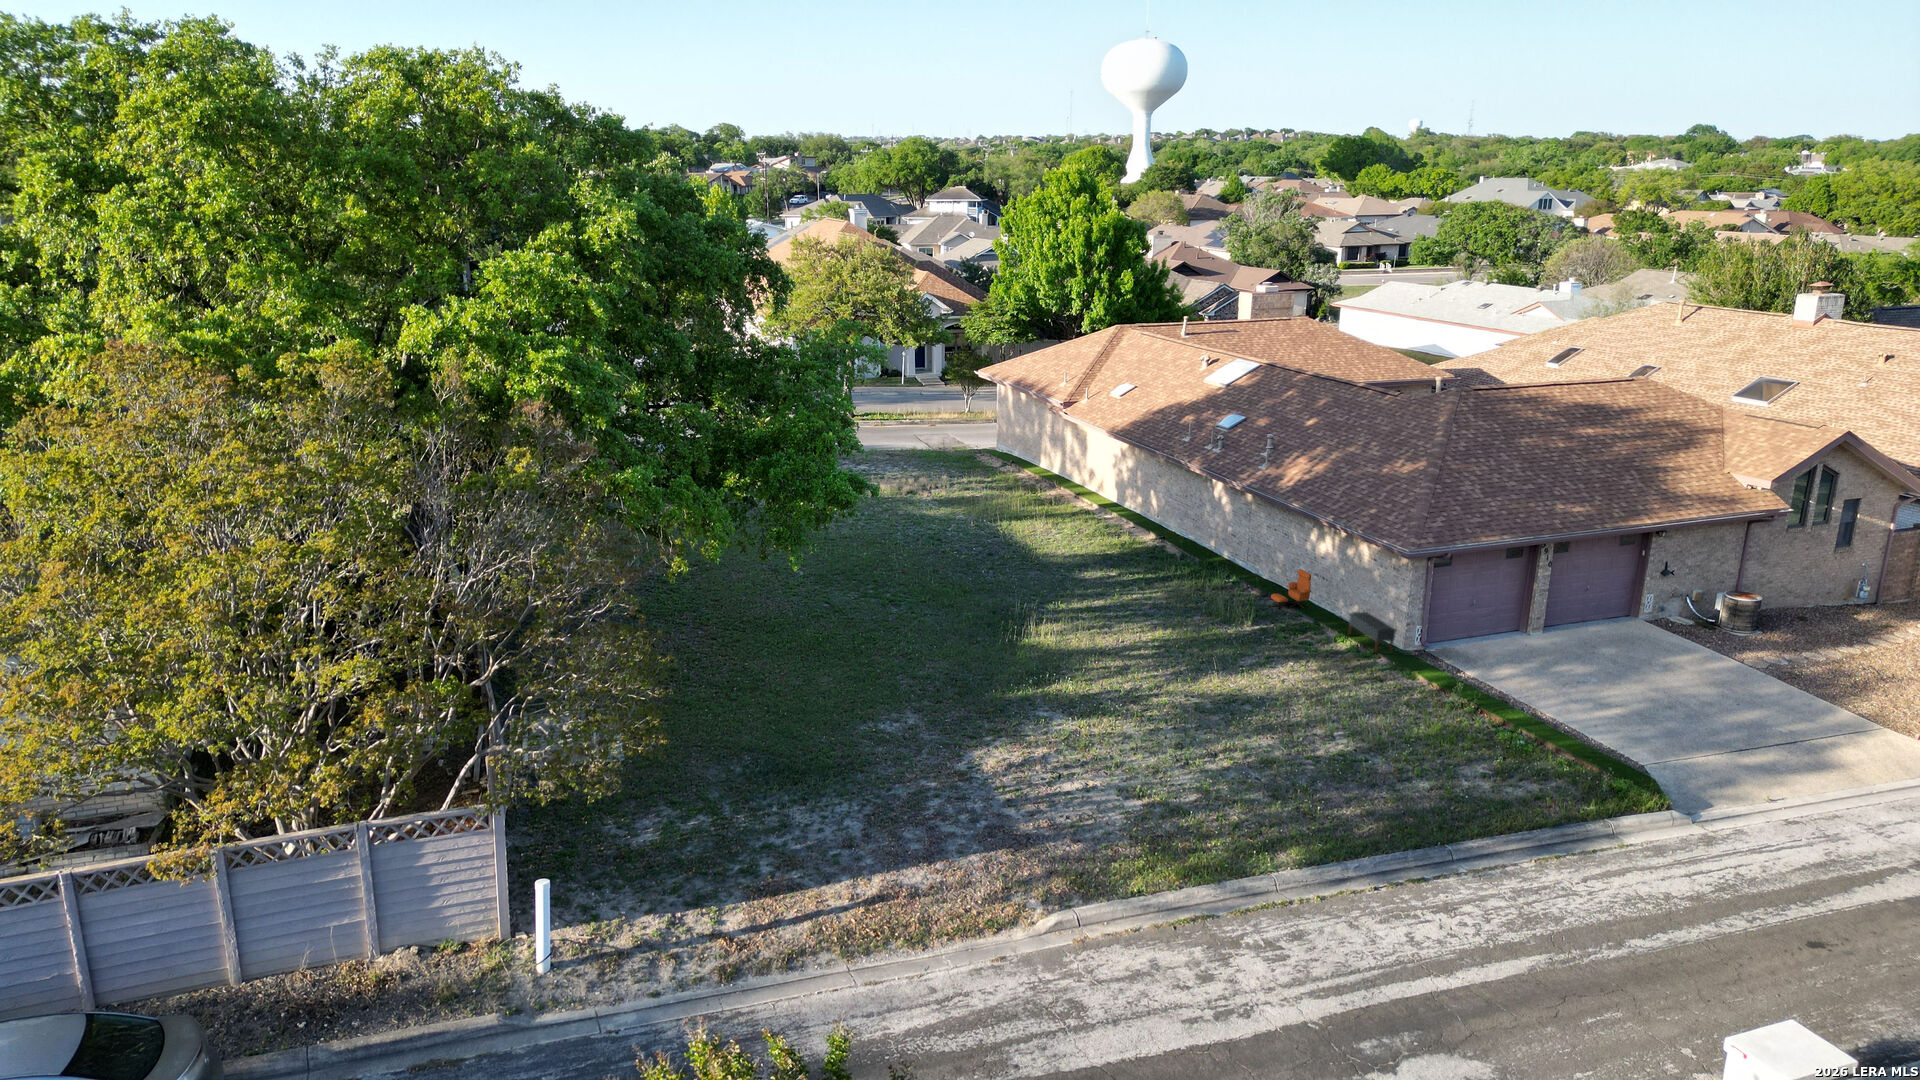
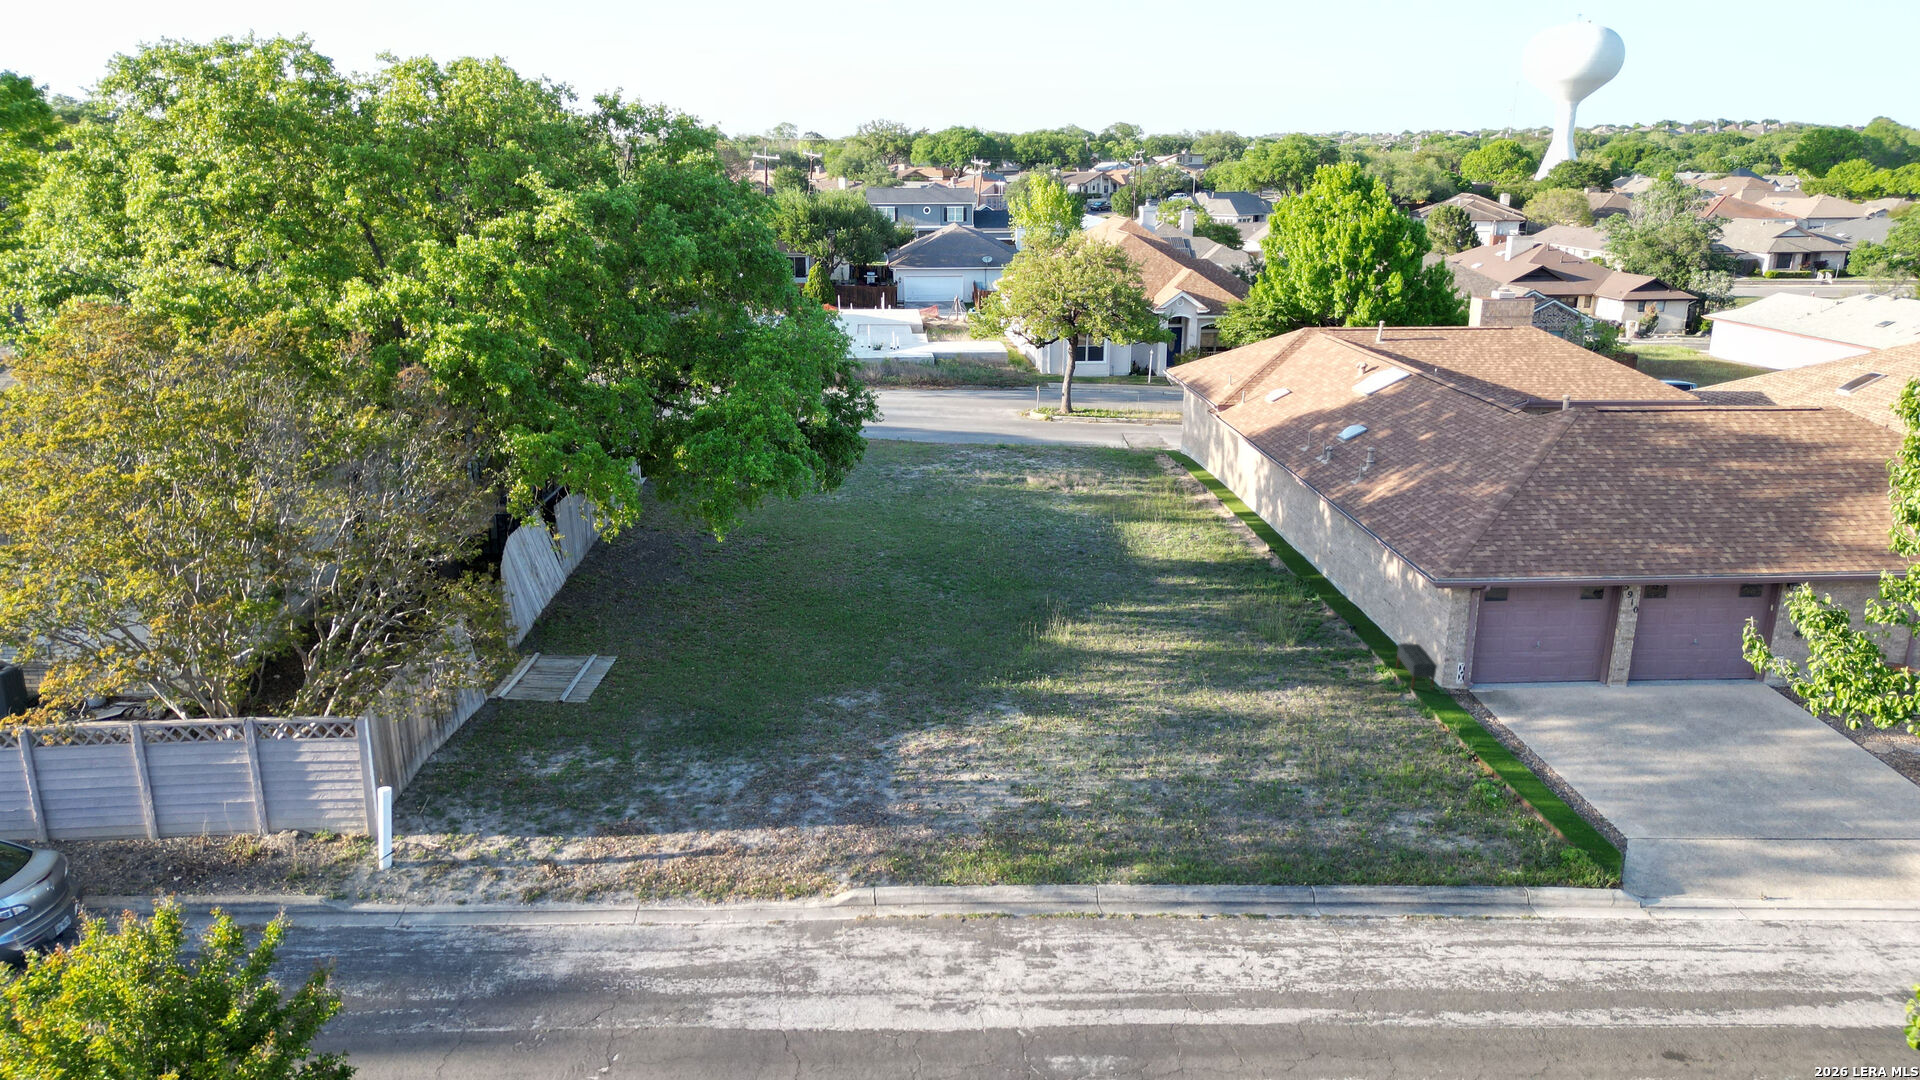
lounge chair: present [1269,569,1311,609] -> none [1330,593,1378,636]

